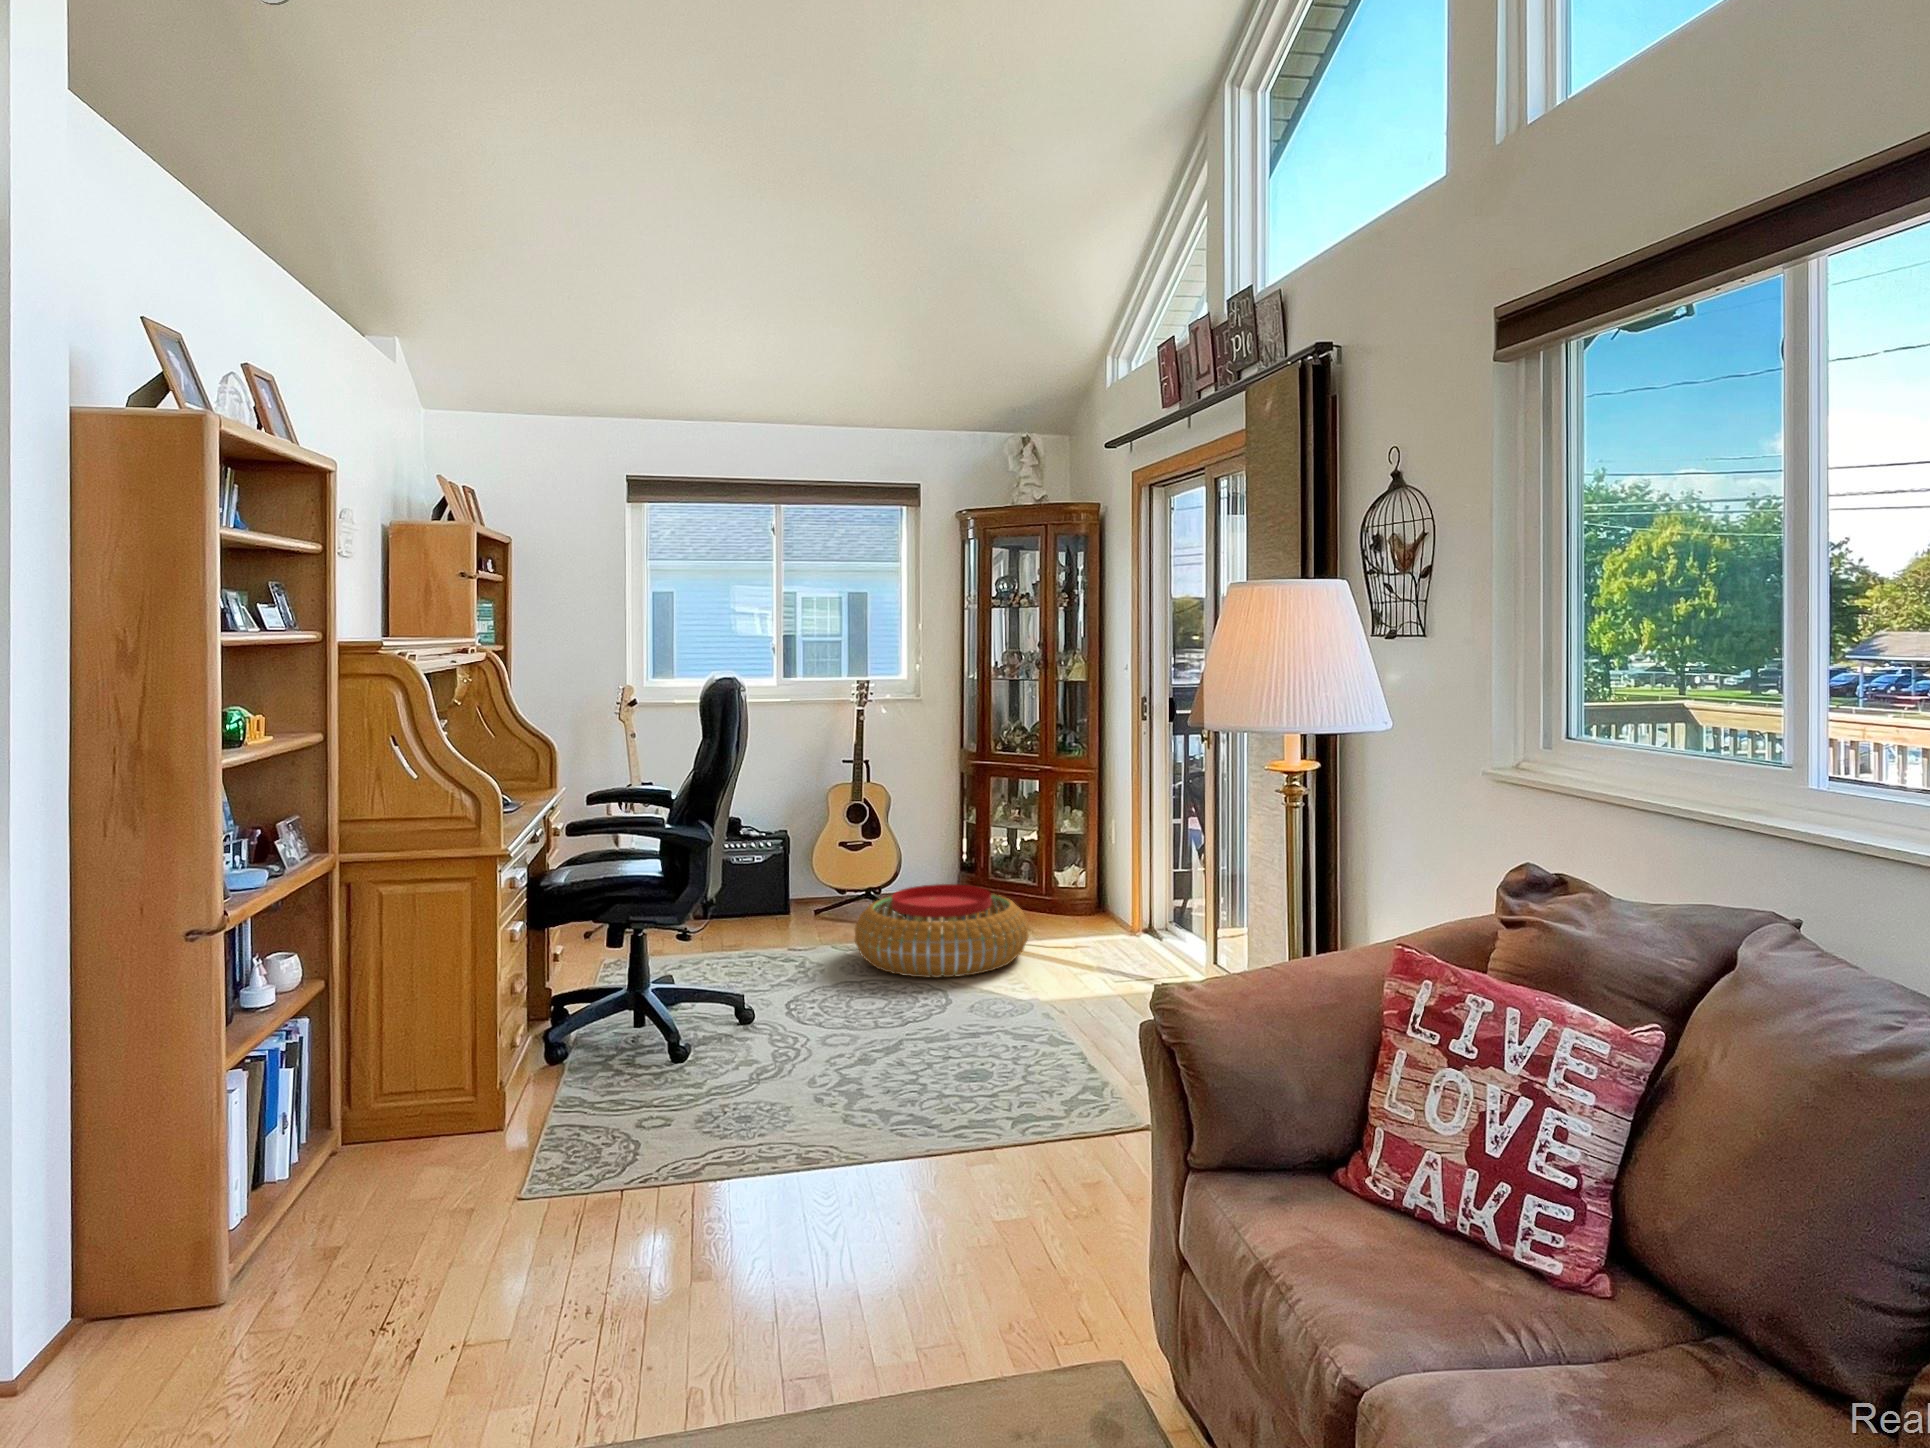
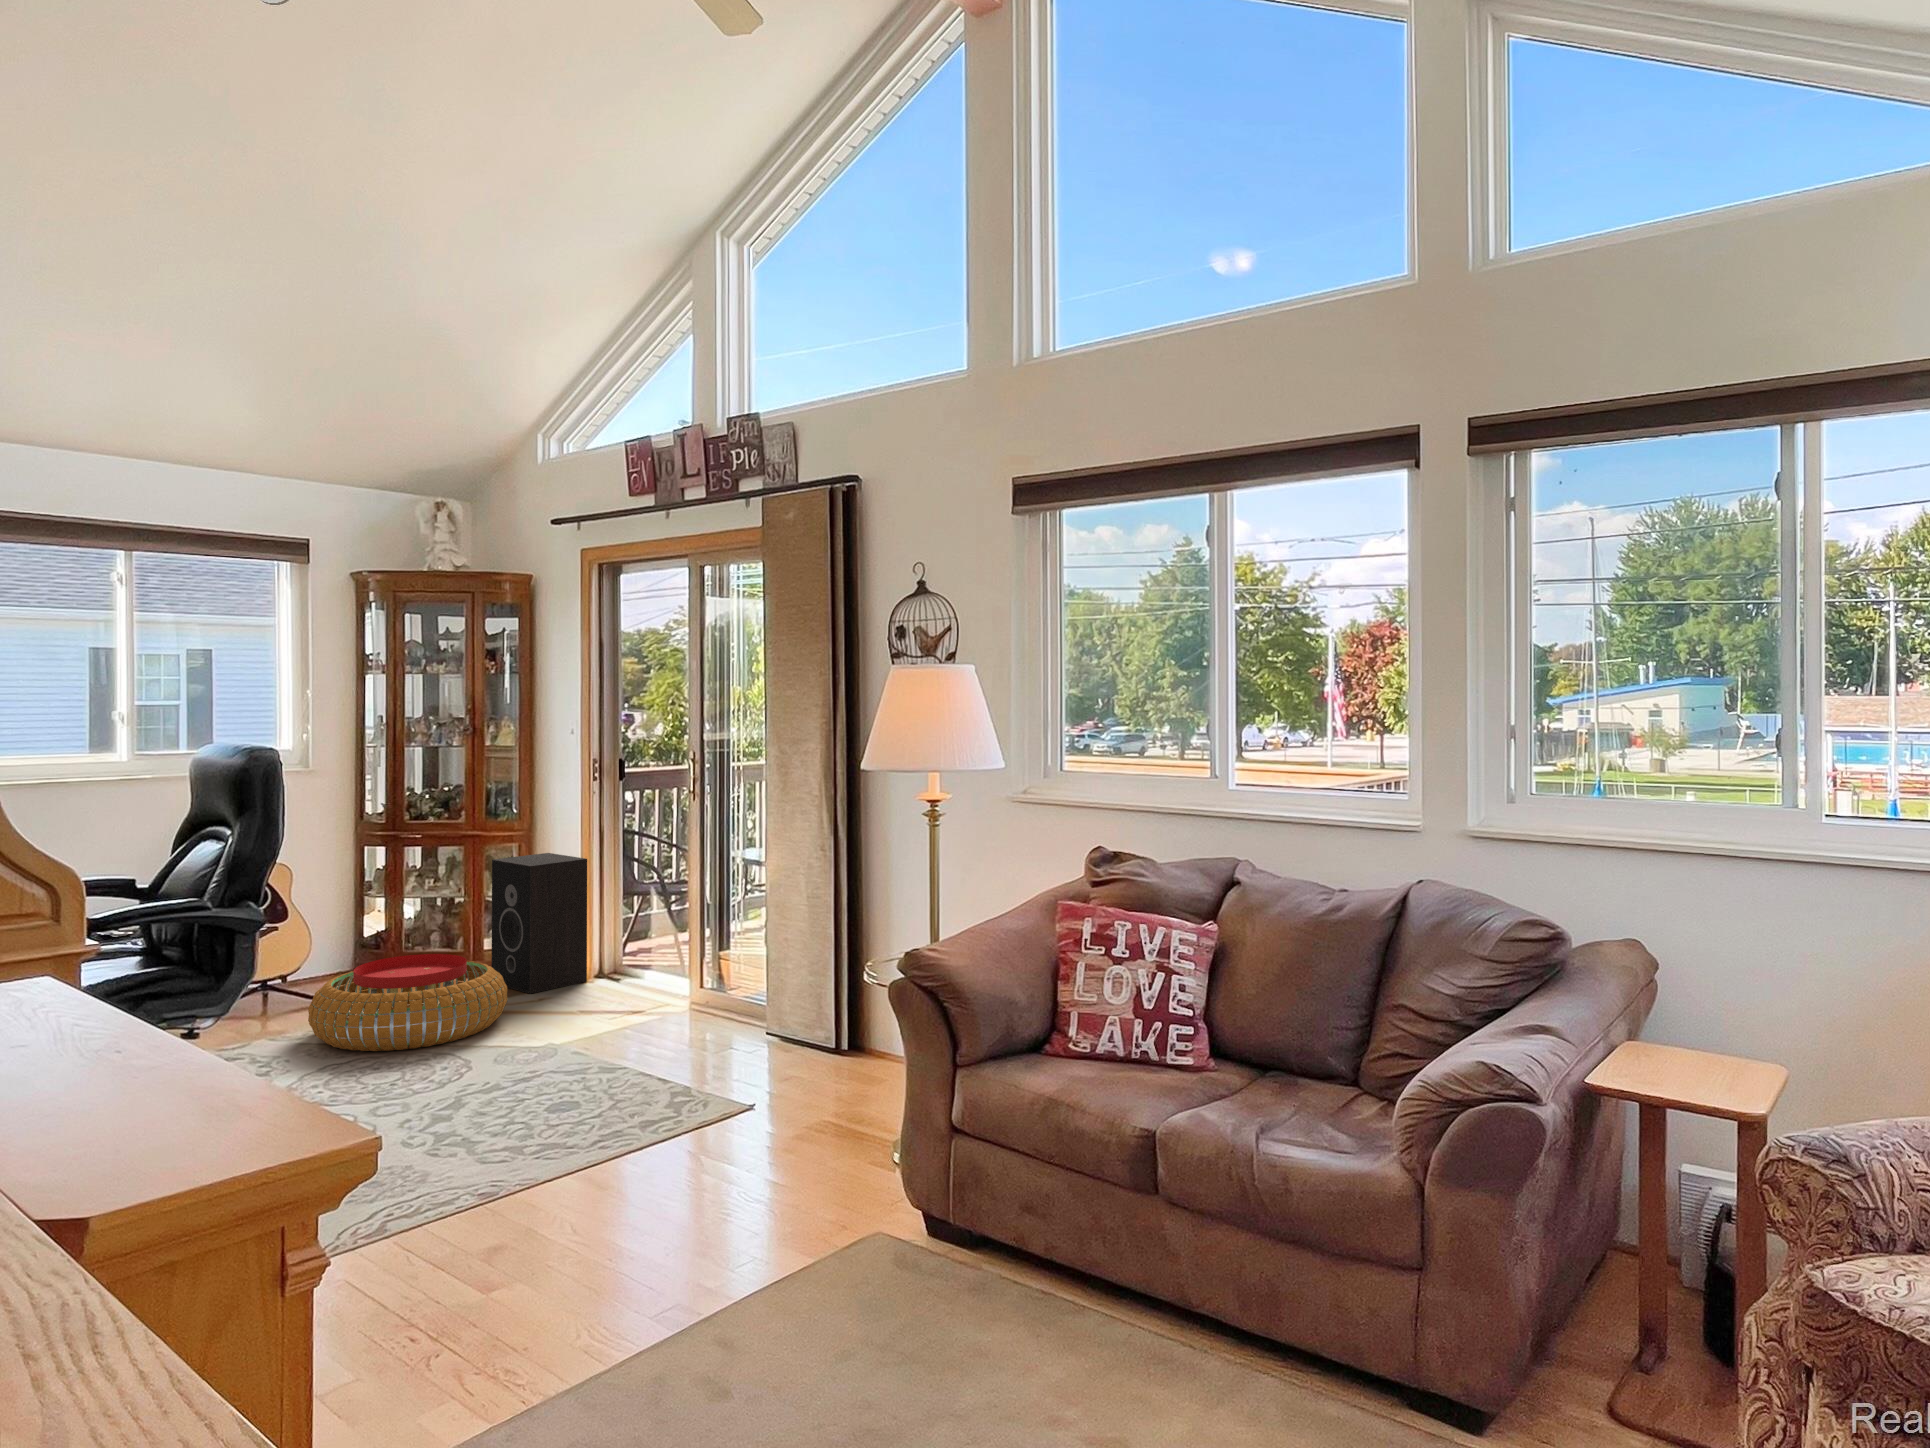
speaker: none [1051,795,1134,938] -> present [491,853,587,994]

